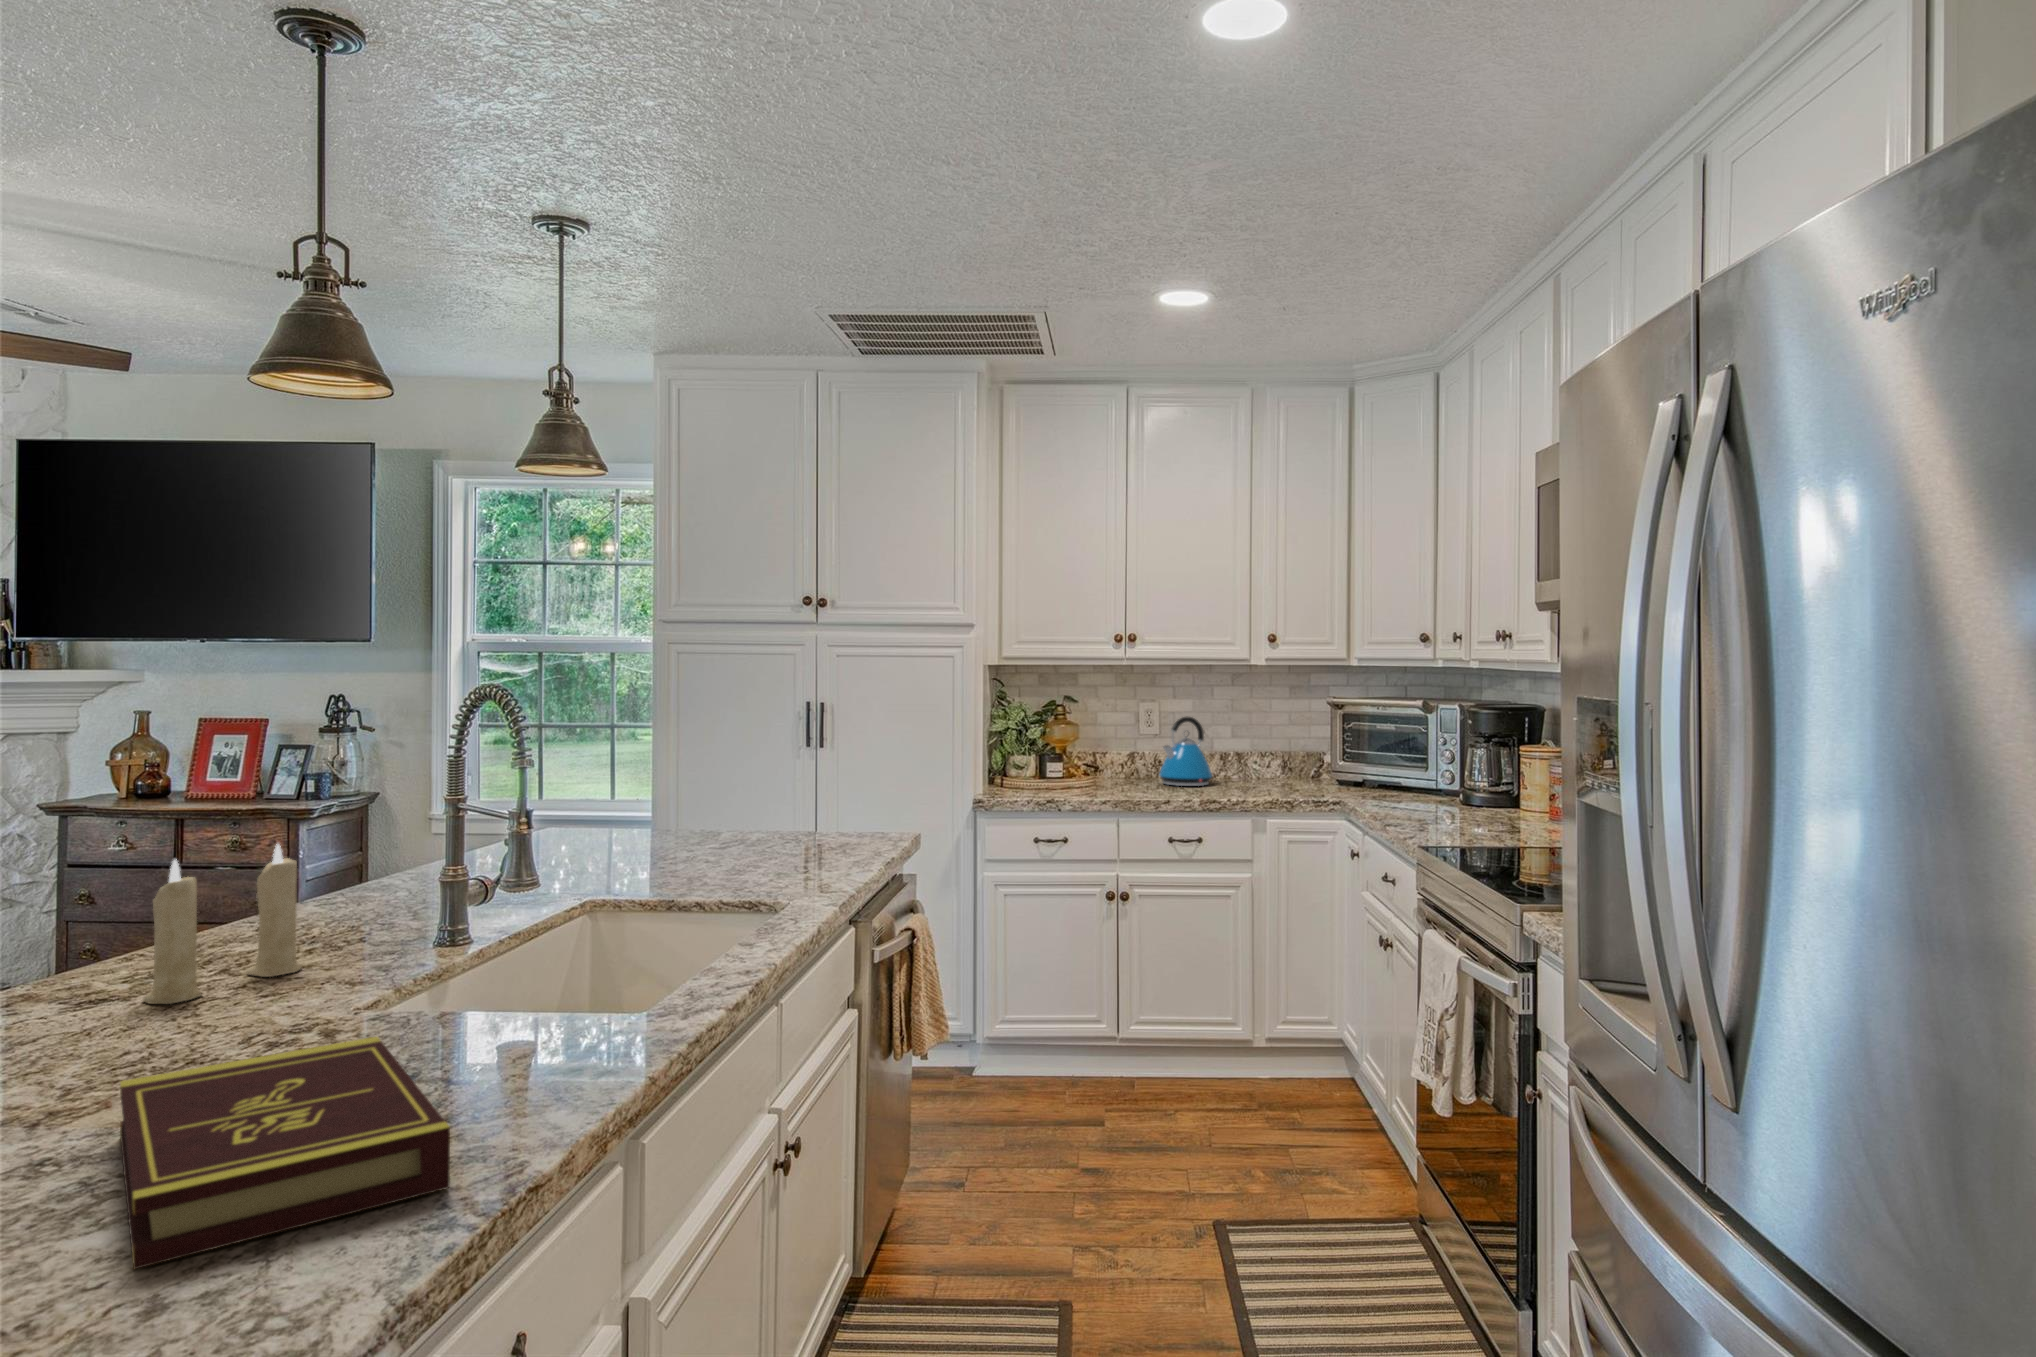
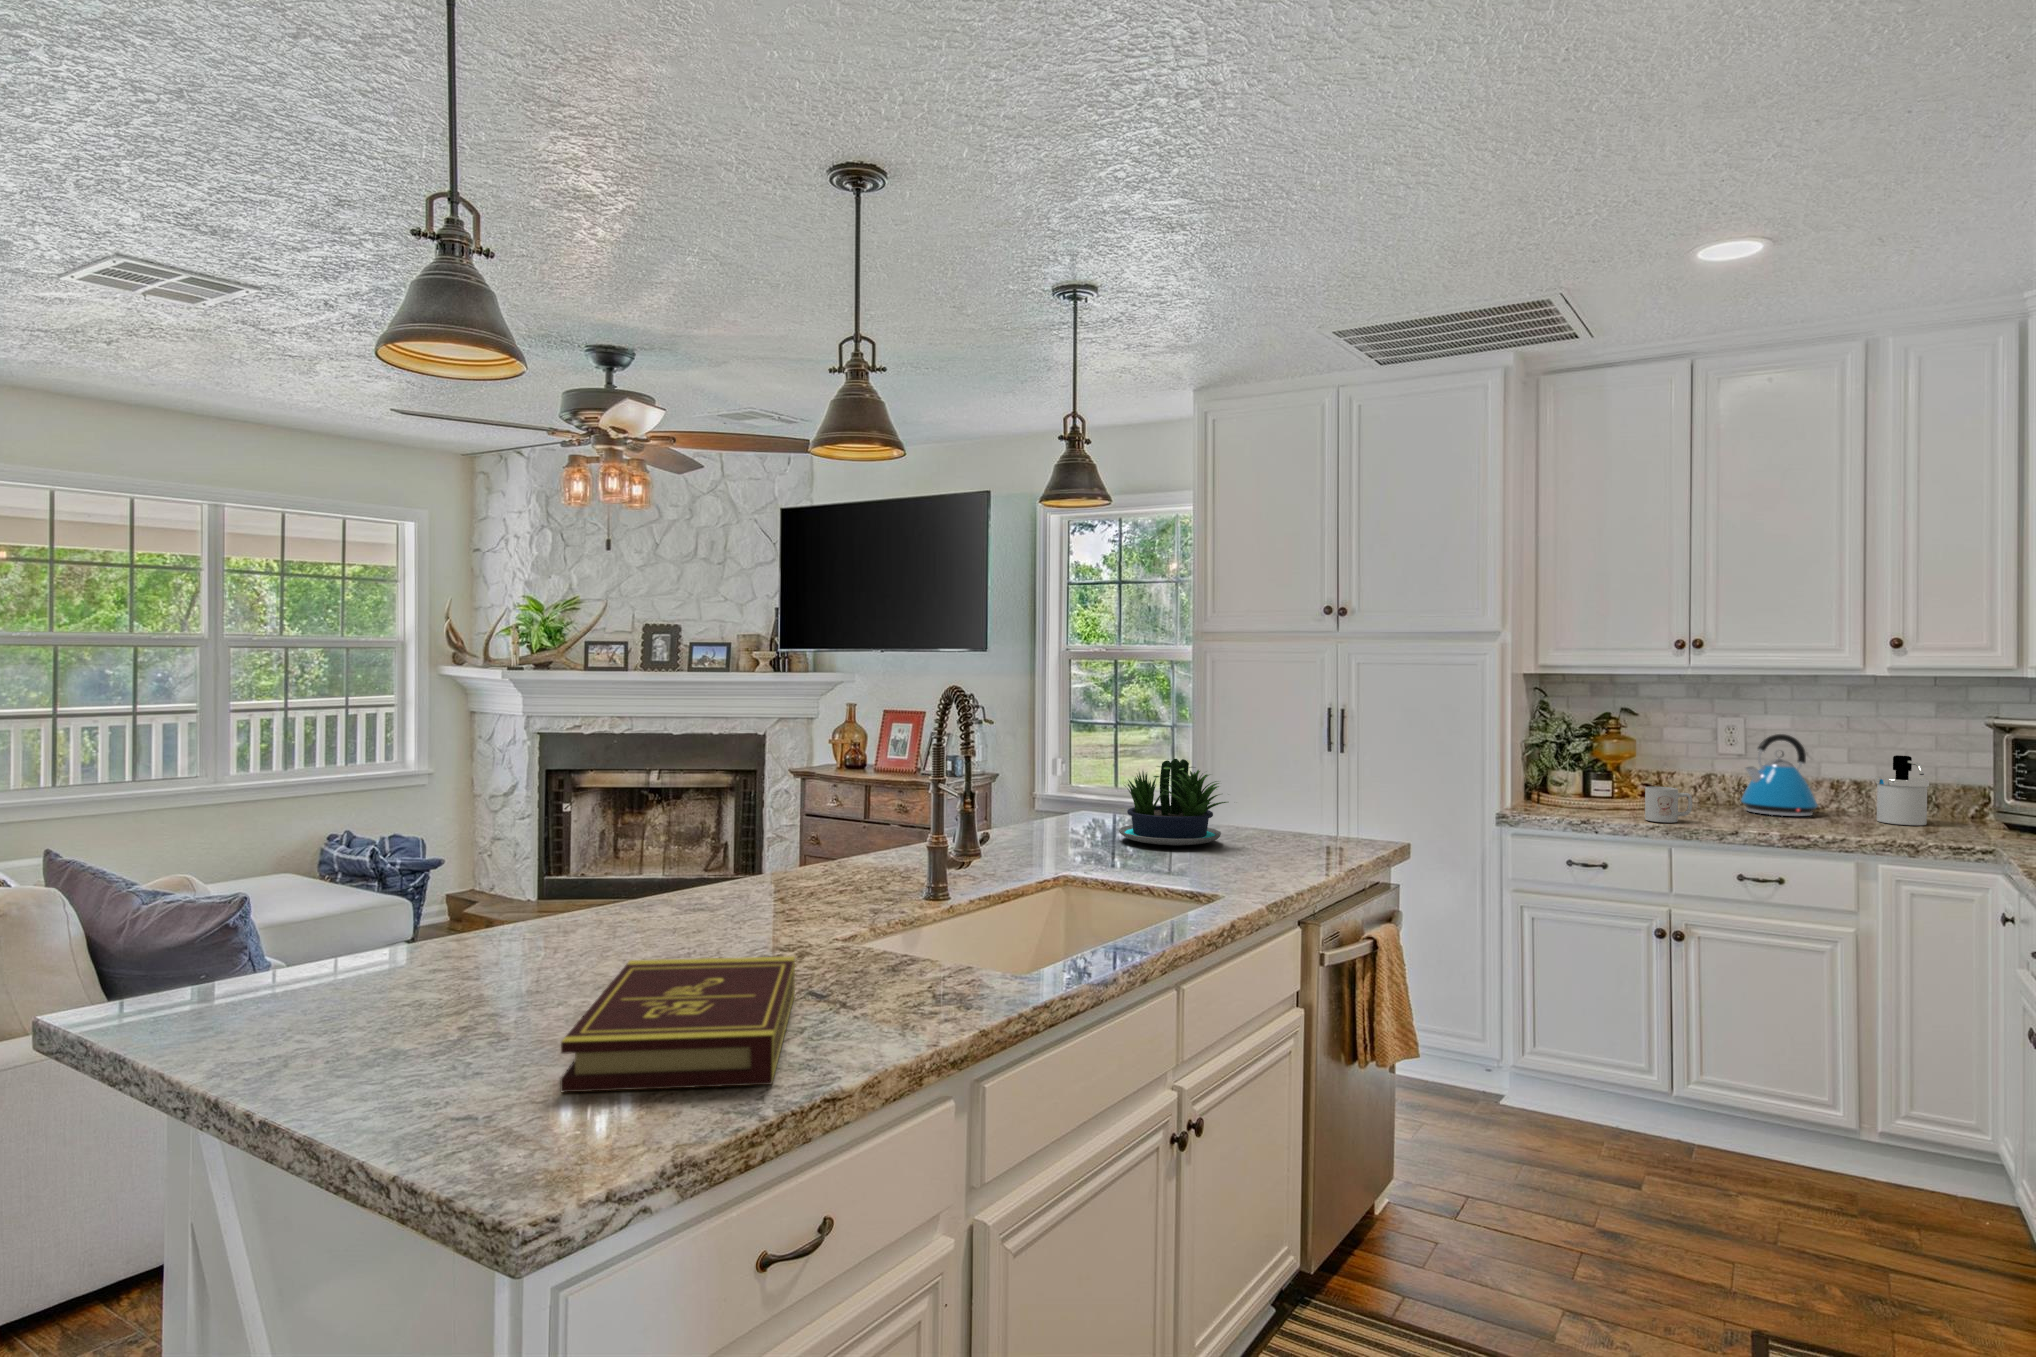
soap dispenser: none [1251,731,1285,788] -> present [1875,755,1929,825]
potted plant: none [630,762,768,858] -> present [1119,759,1228,845]
mug: none [1095,767,1130,798] -> present [1645,786,1692,823]
candle: present [143,844,302,1004] -> none [716,799,823,913]

